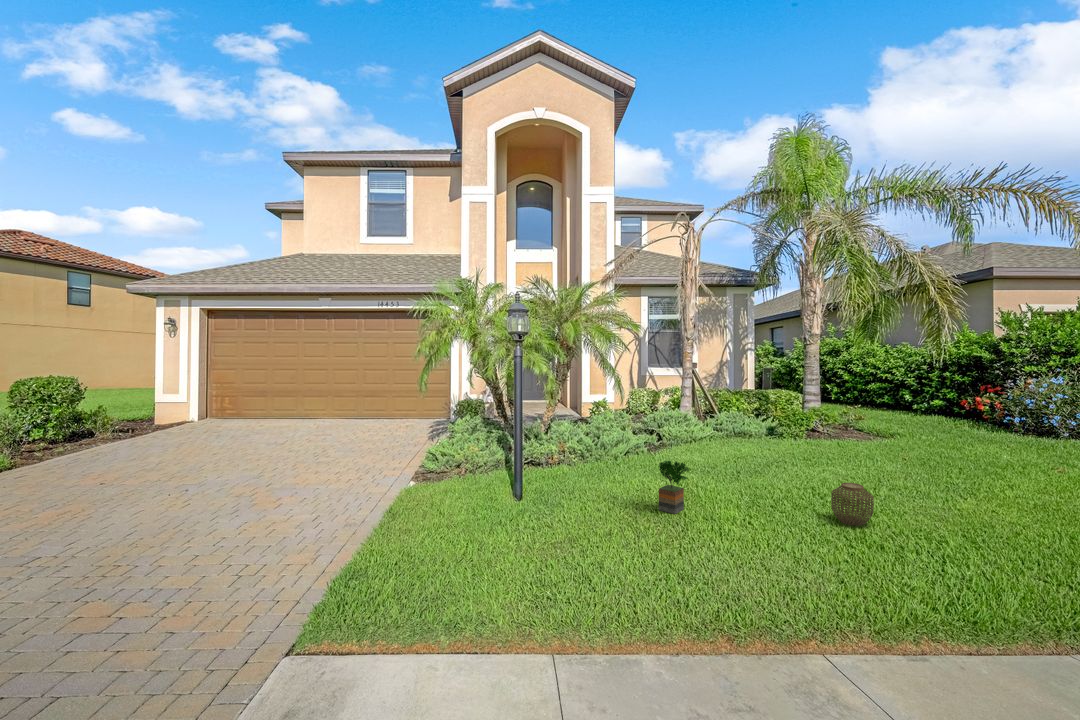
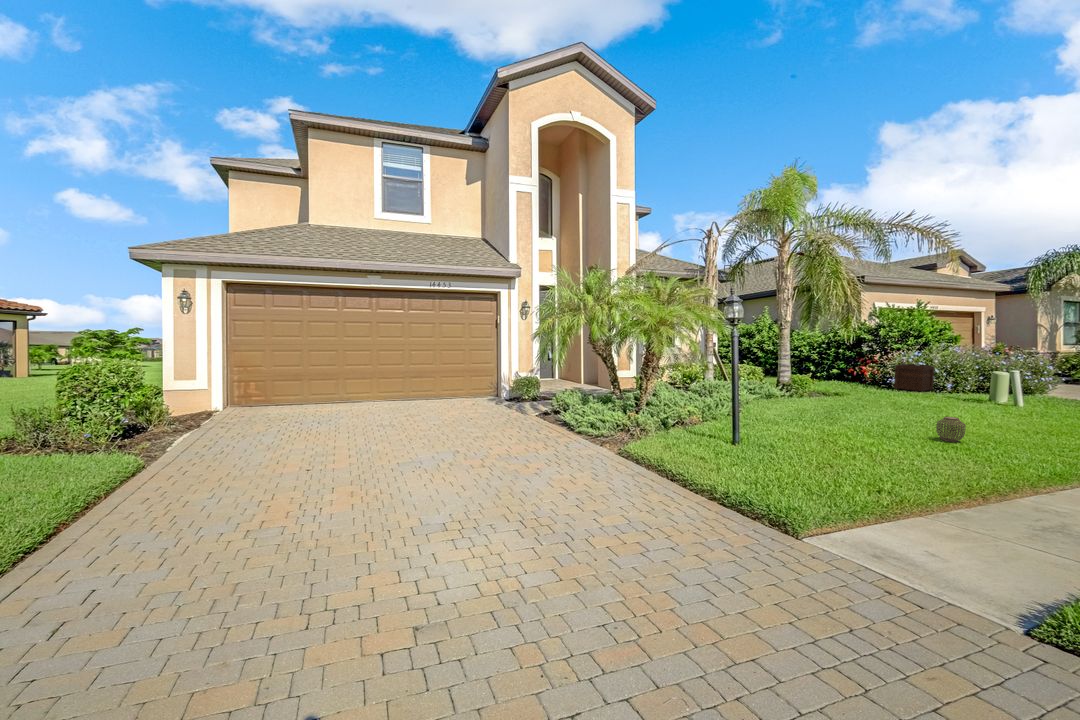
wooden crate: none [988,396,1061,440] -> present [894,364,934,391]
potted tree: present [659,460,689,514] -> none [841,410,870,446]

